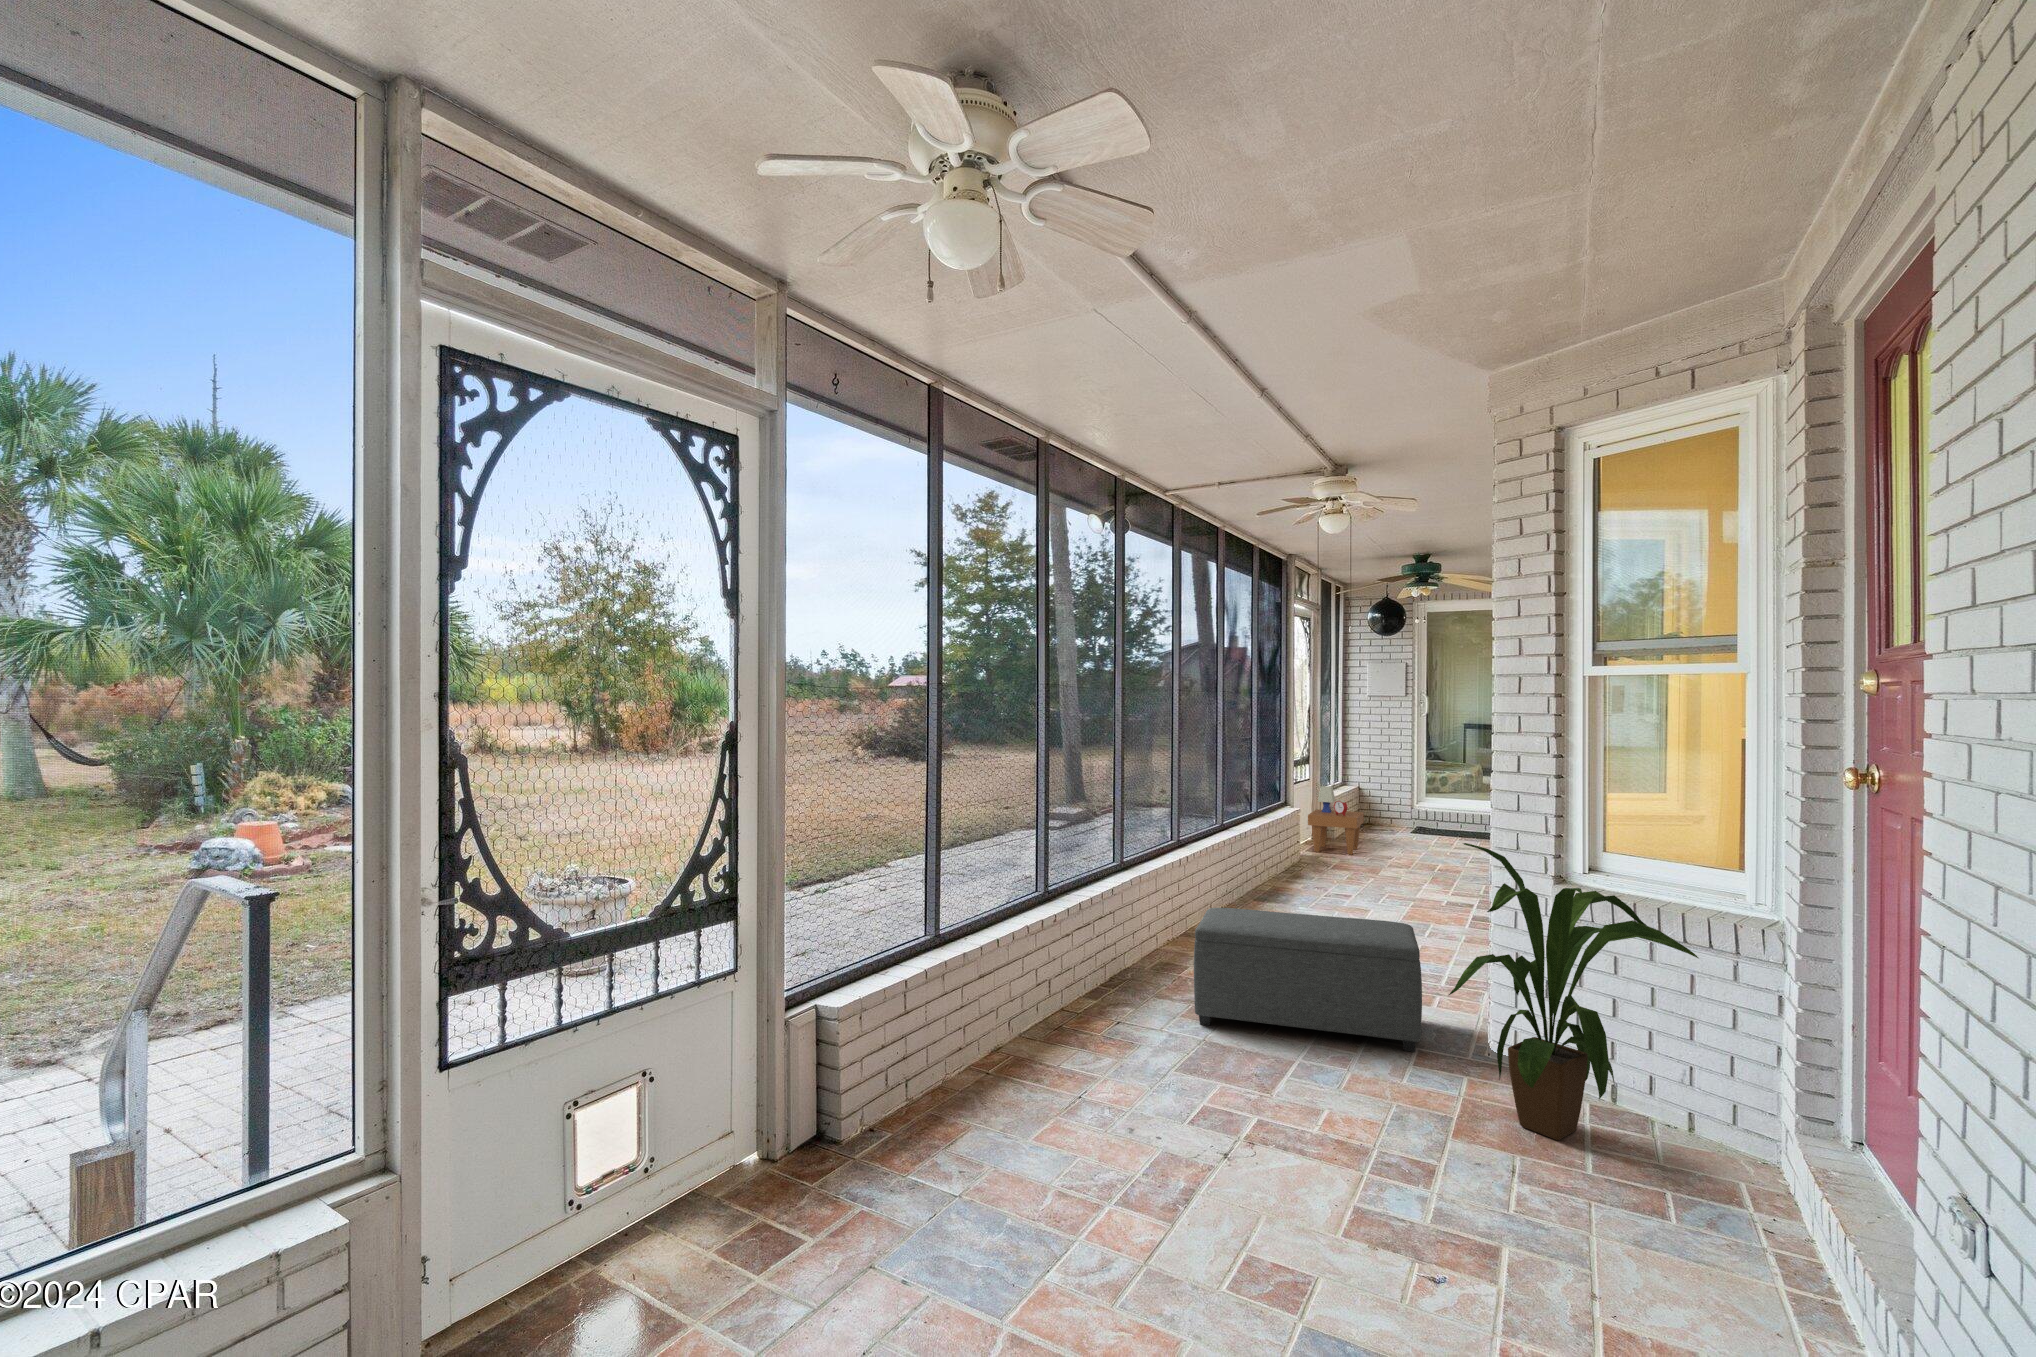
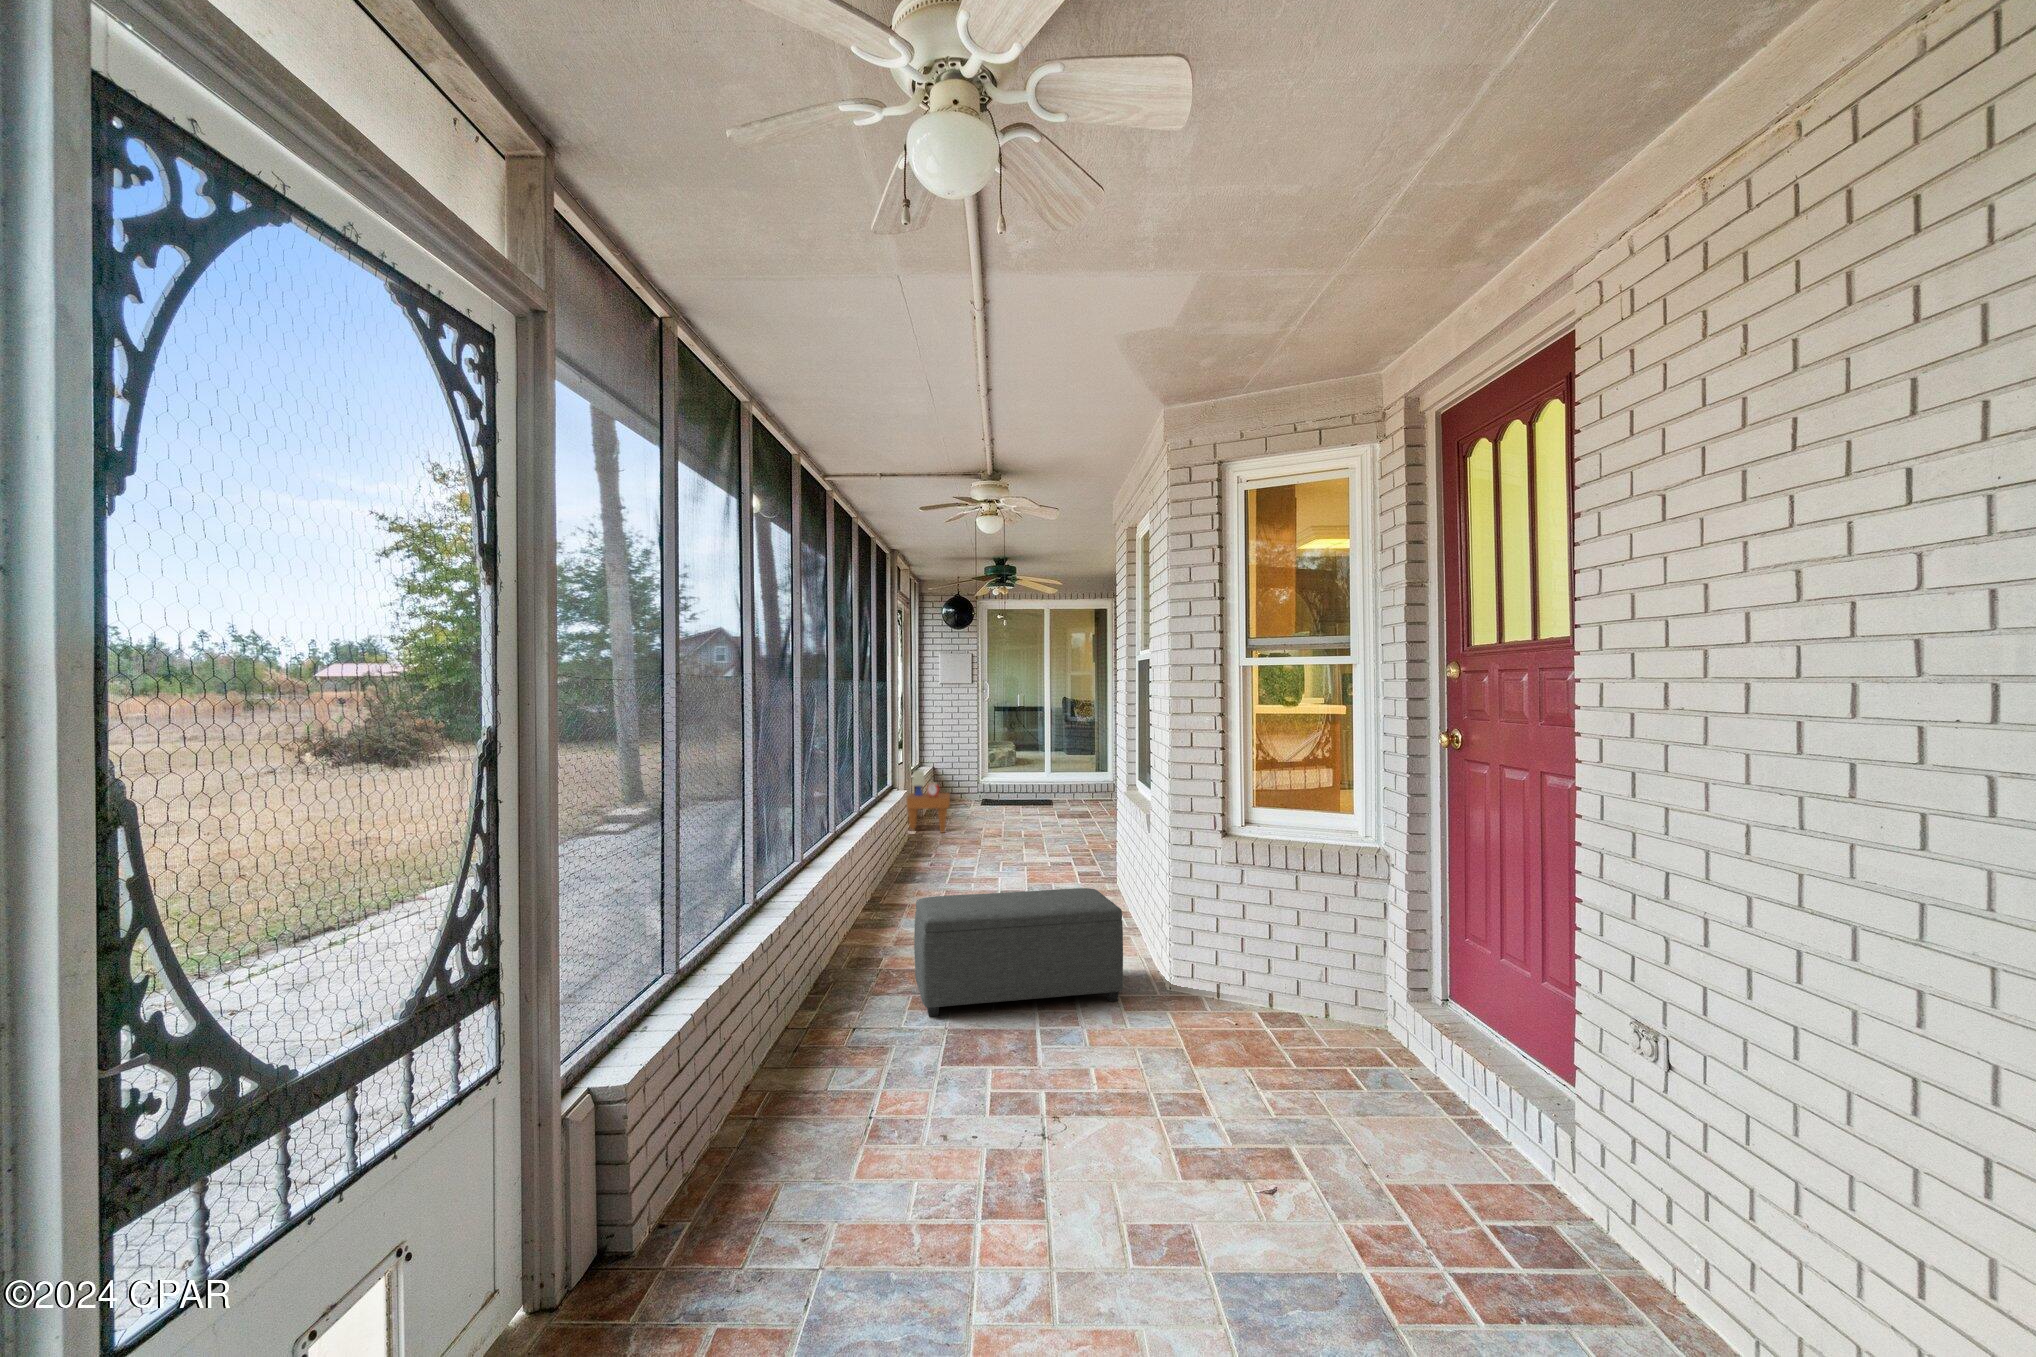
house plant: present [1449,843,1698,1140] -> none [1185,811,1352,1048]

